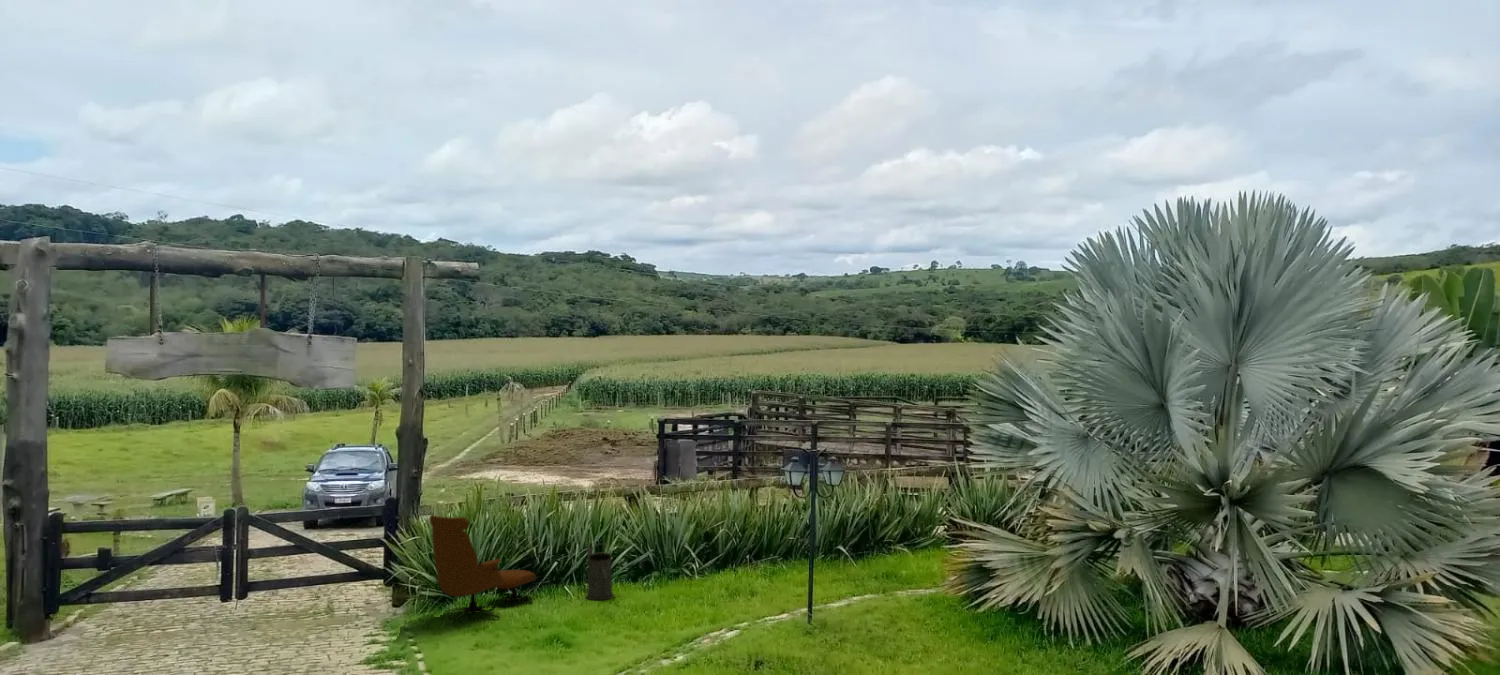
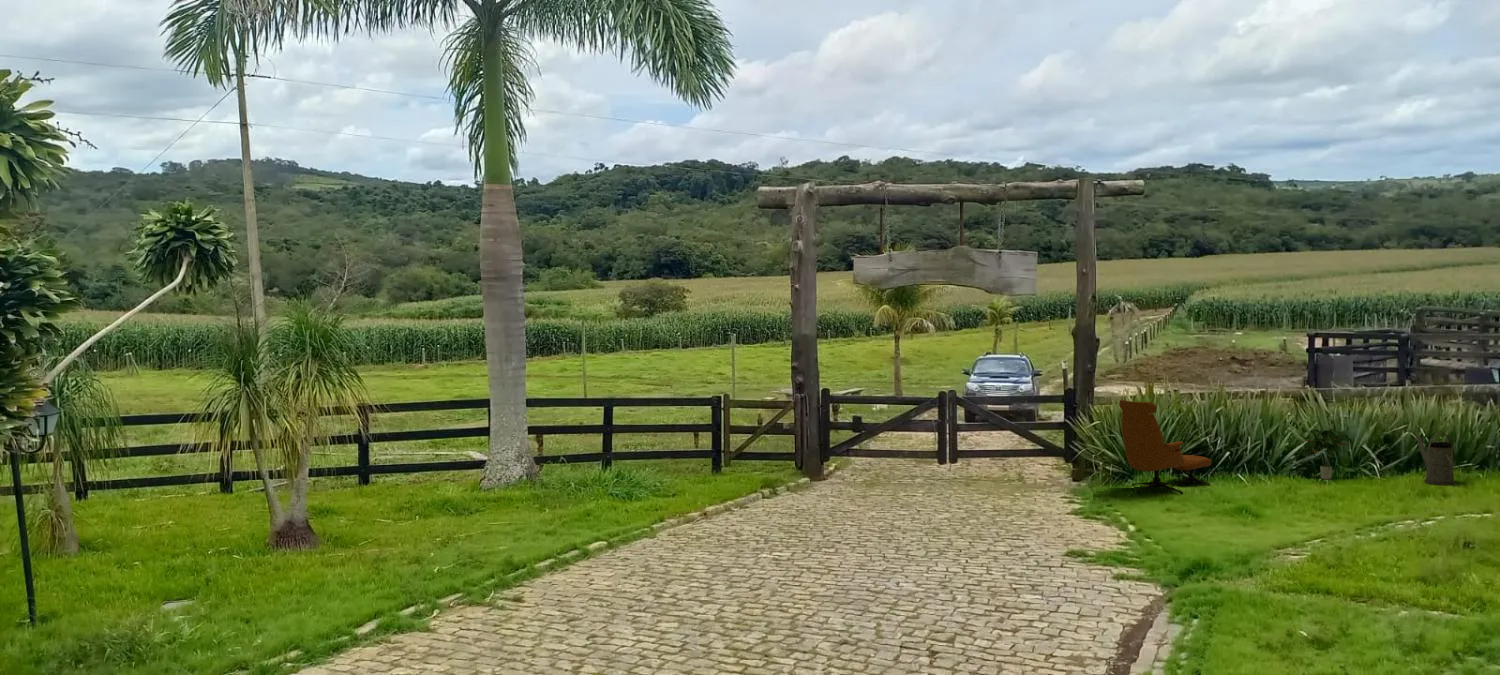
potted plant: none [626,530,675,584] -> present [1299,429,1352,479]
watering can: present [586,543,614,600] -> present [1416,433,1455,485]

